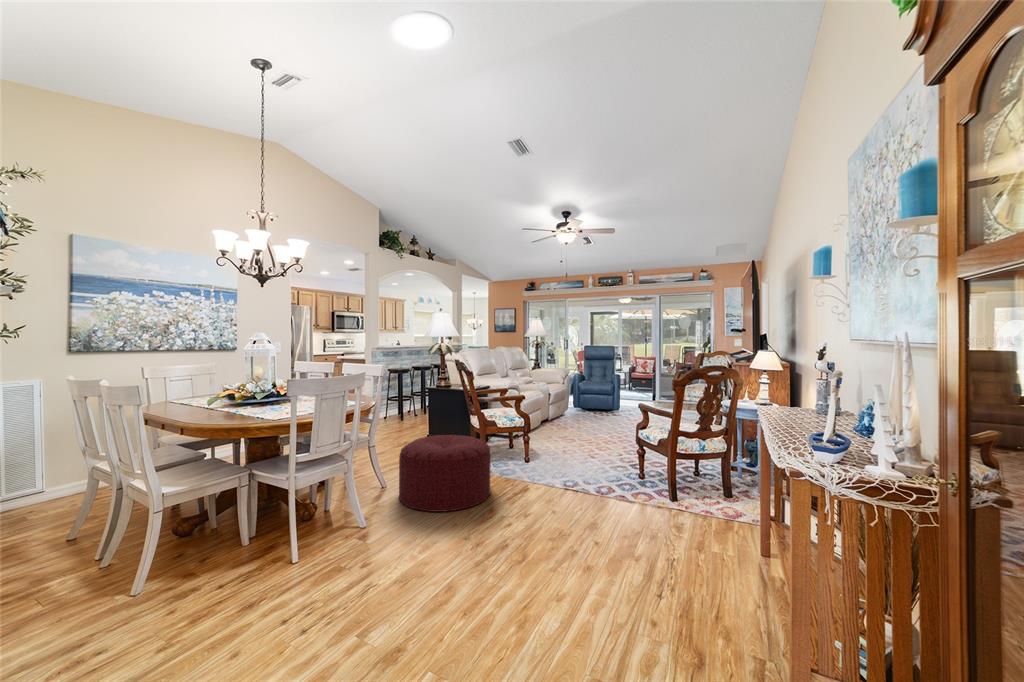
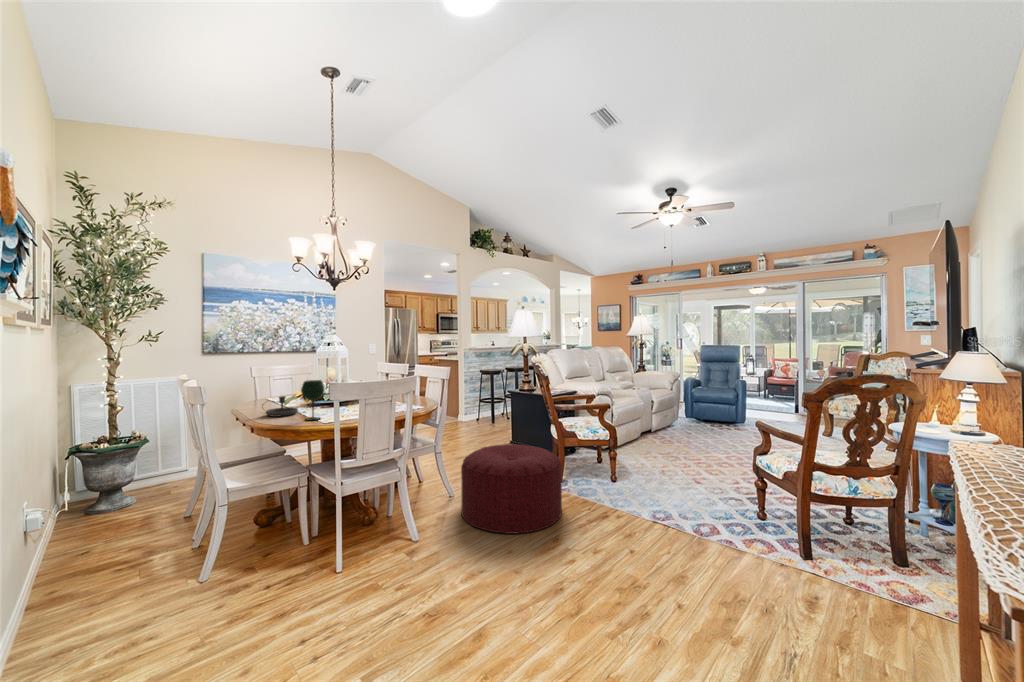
wine glass: none [247,378,272,418] -> present [301,380,324,420]
candlestick: none [194,396,235,417] -> present [266,396,298,417]

